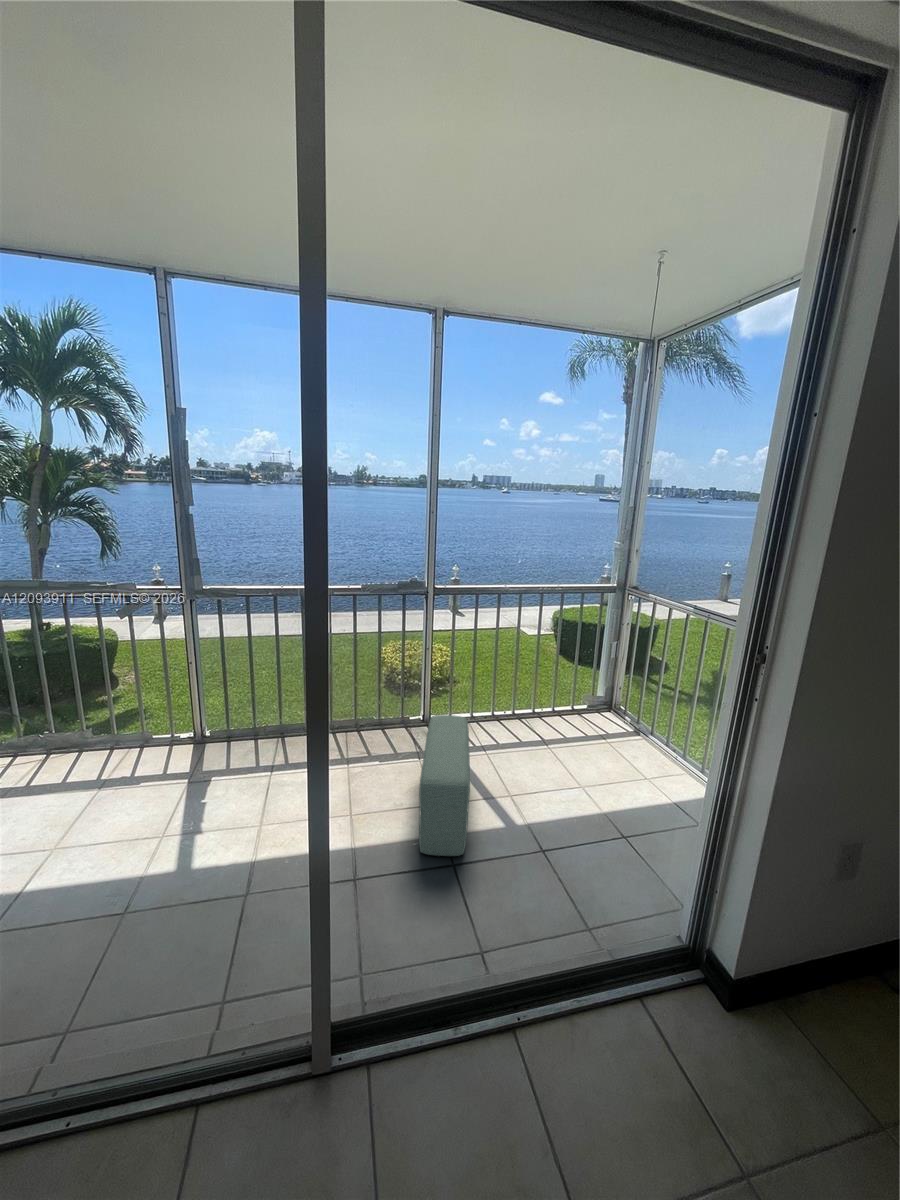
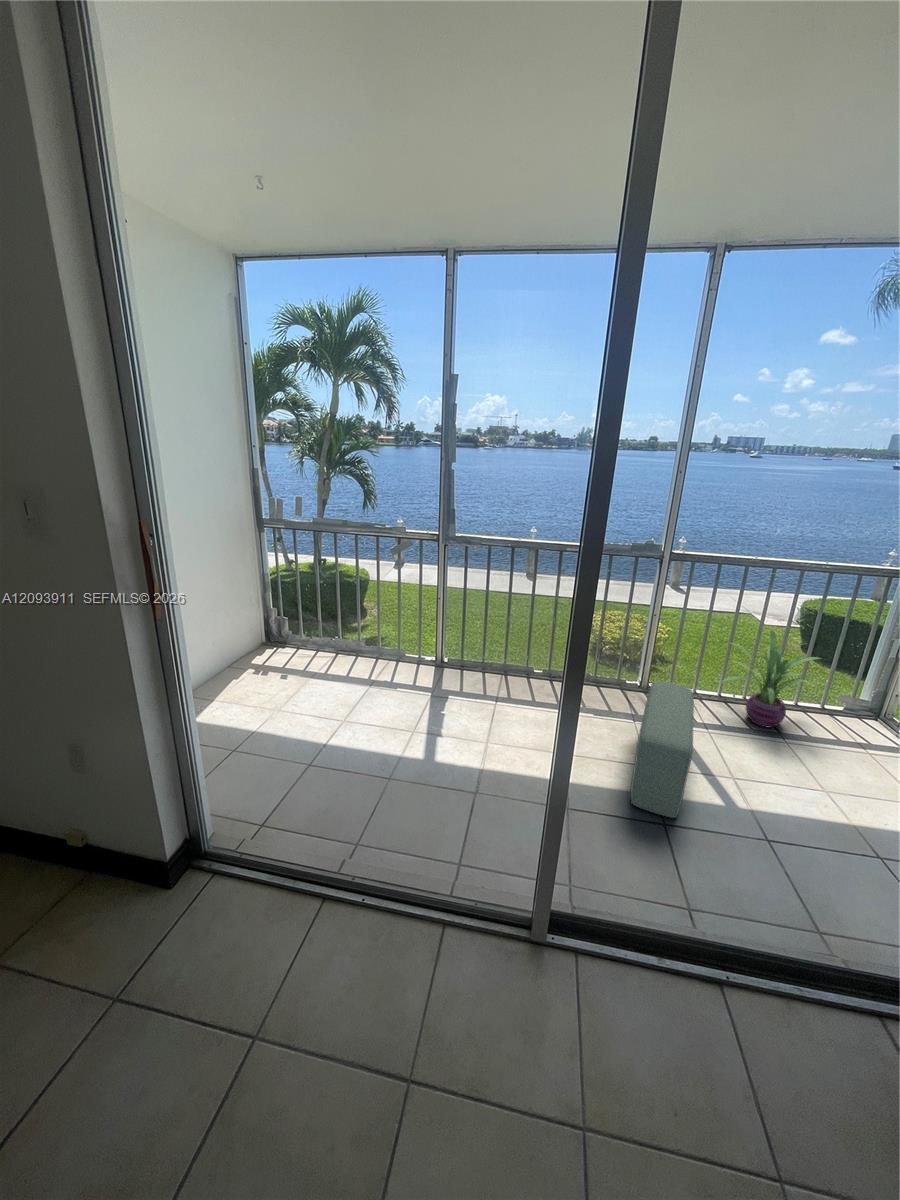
decorative plant: none [490,648,573,738] -> present [721,630,824,727]

